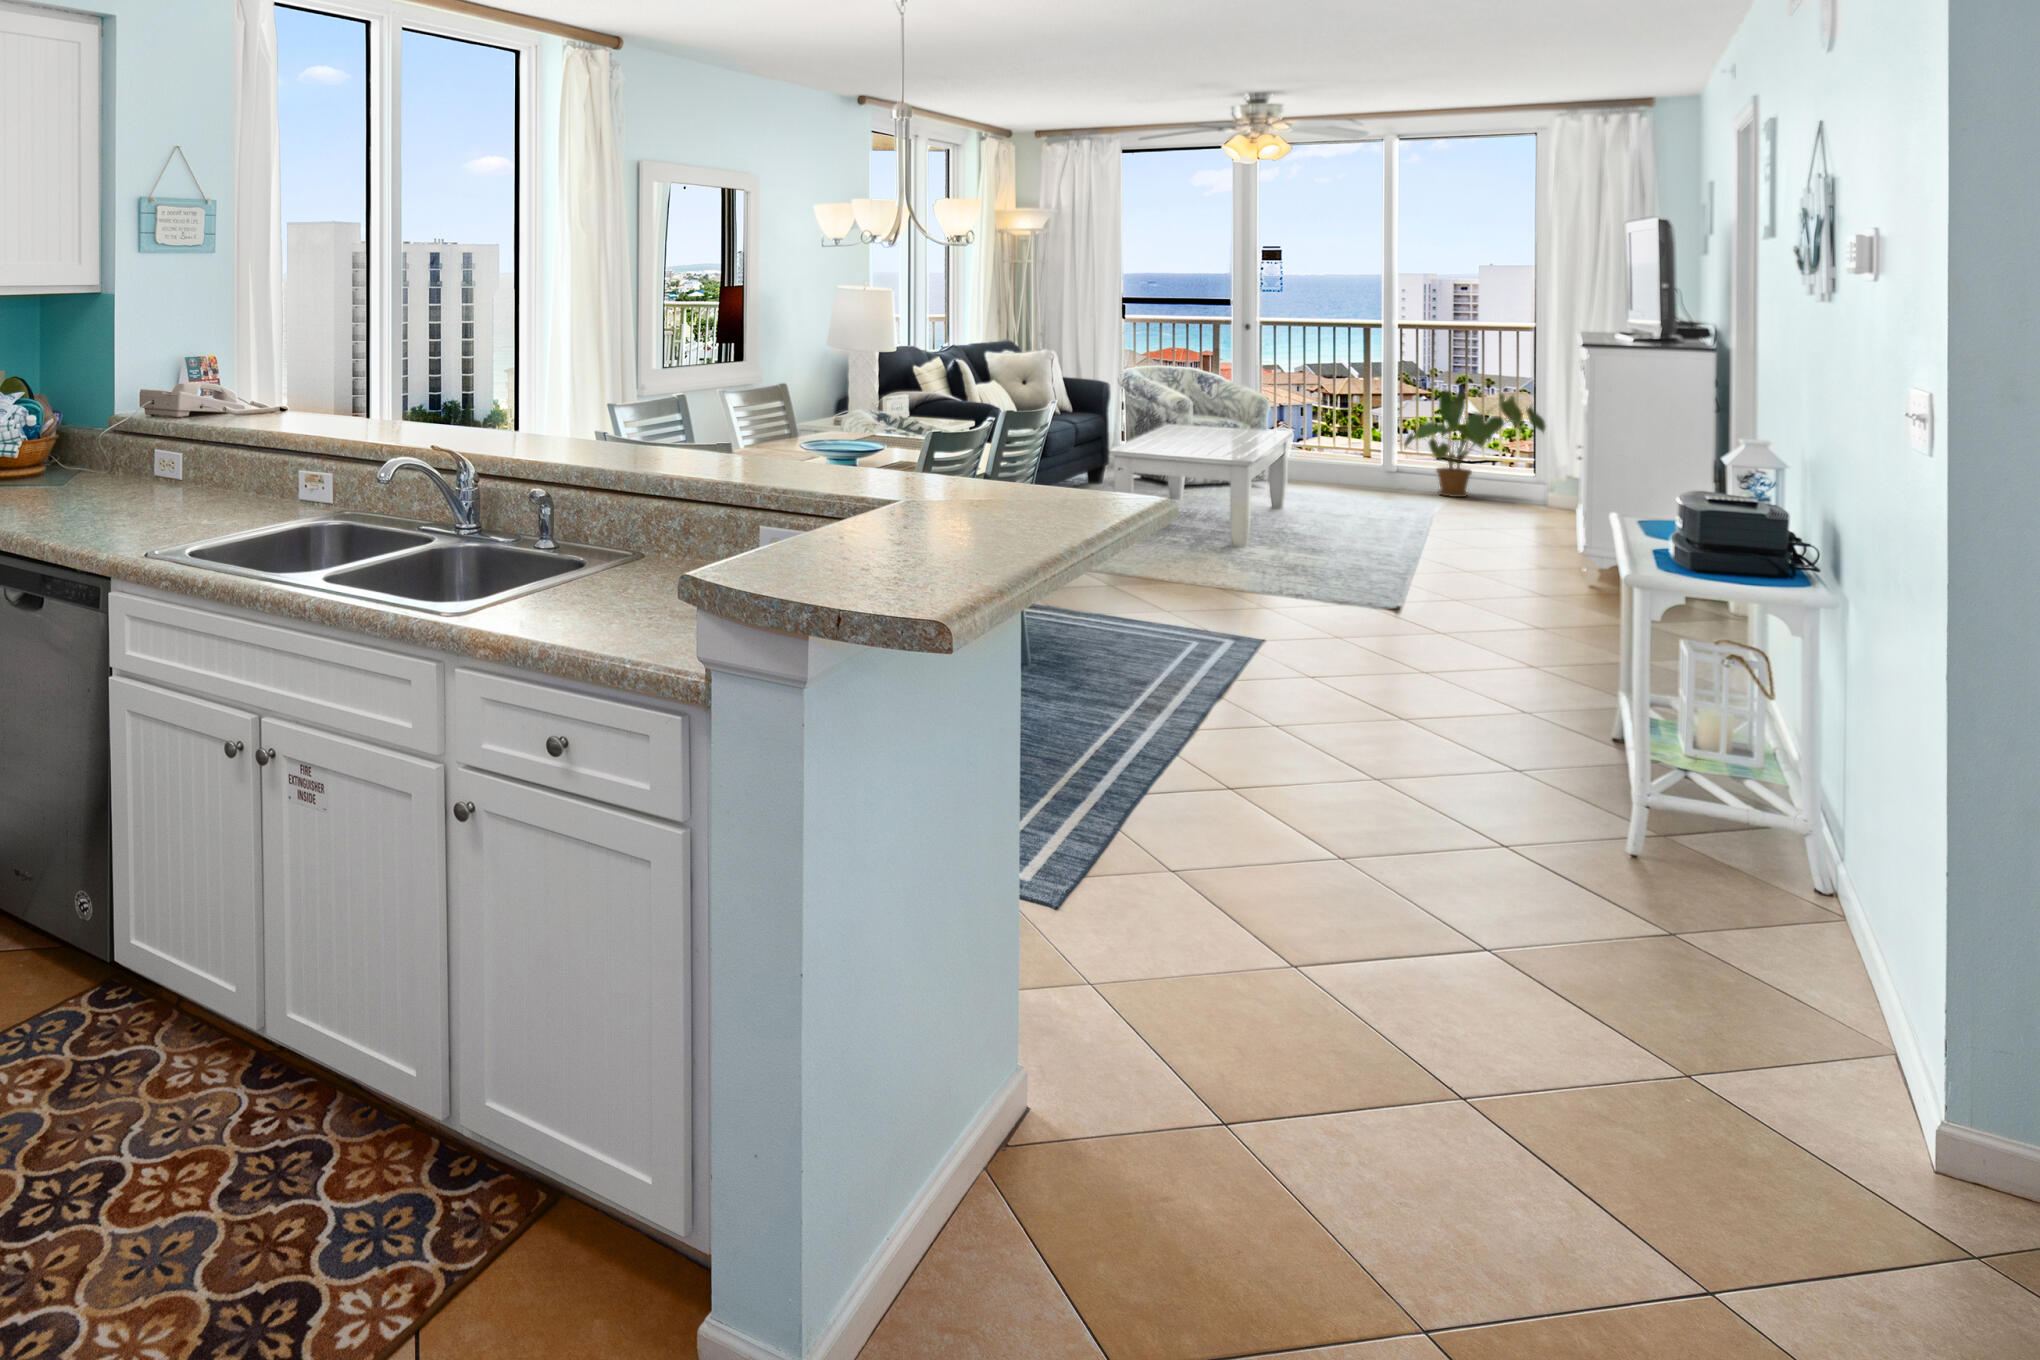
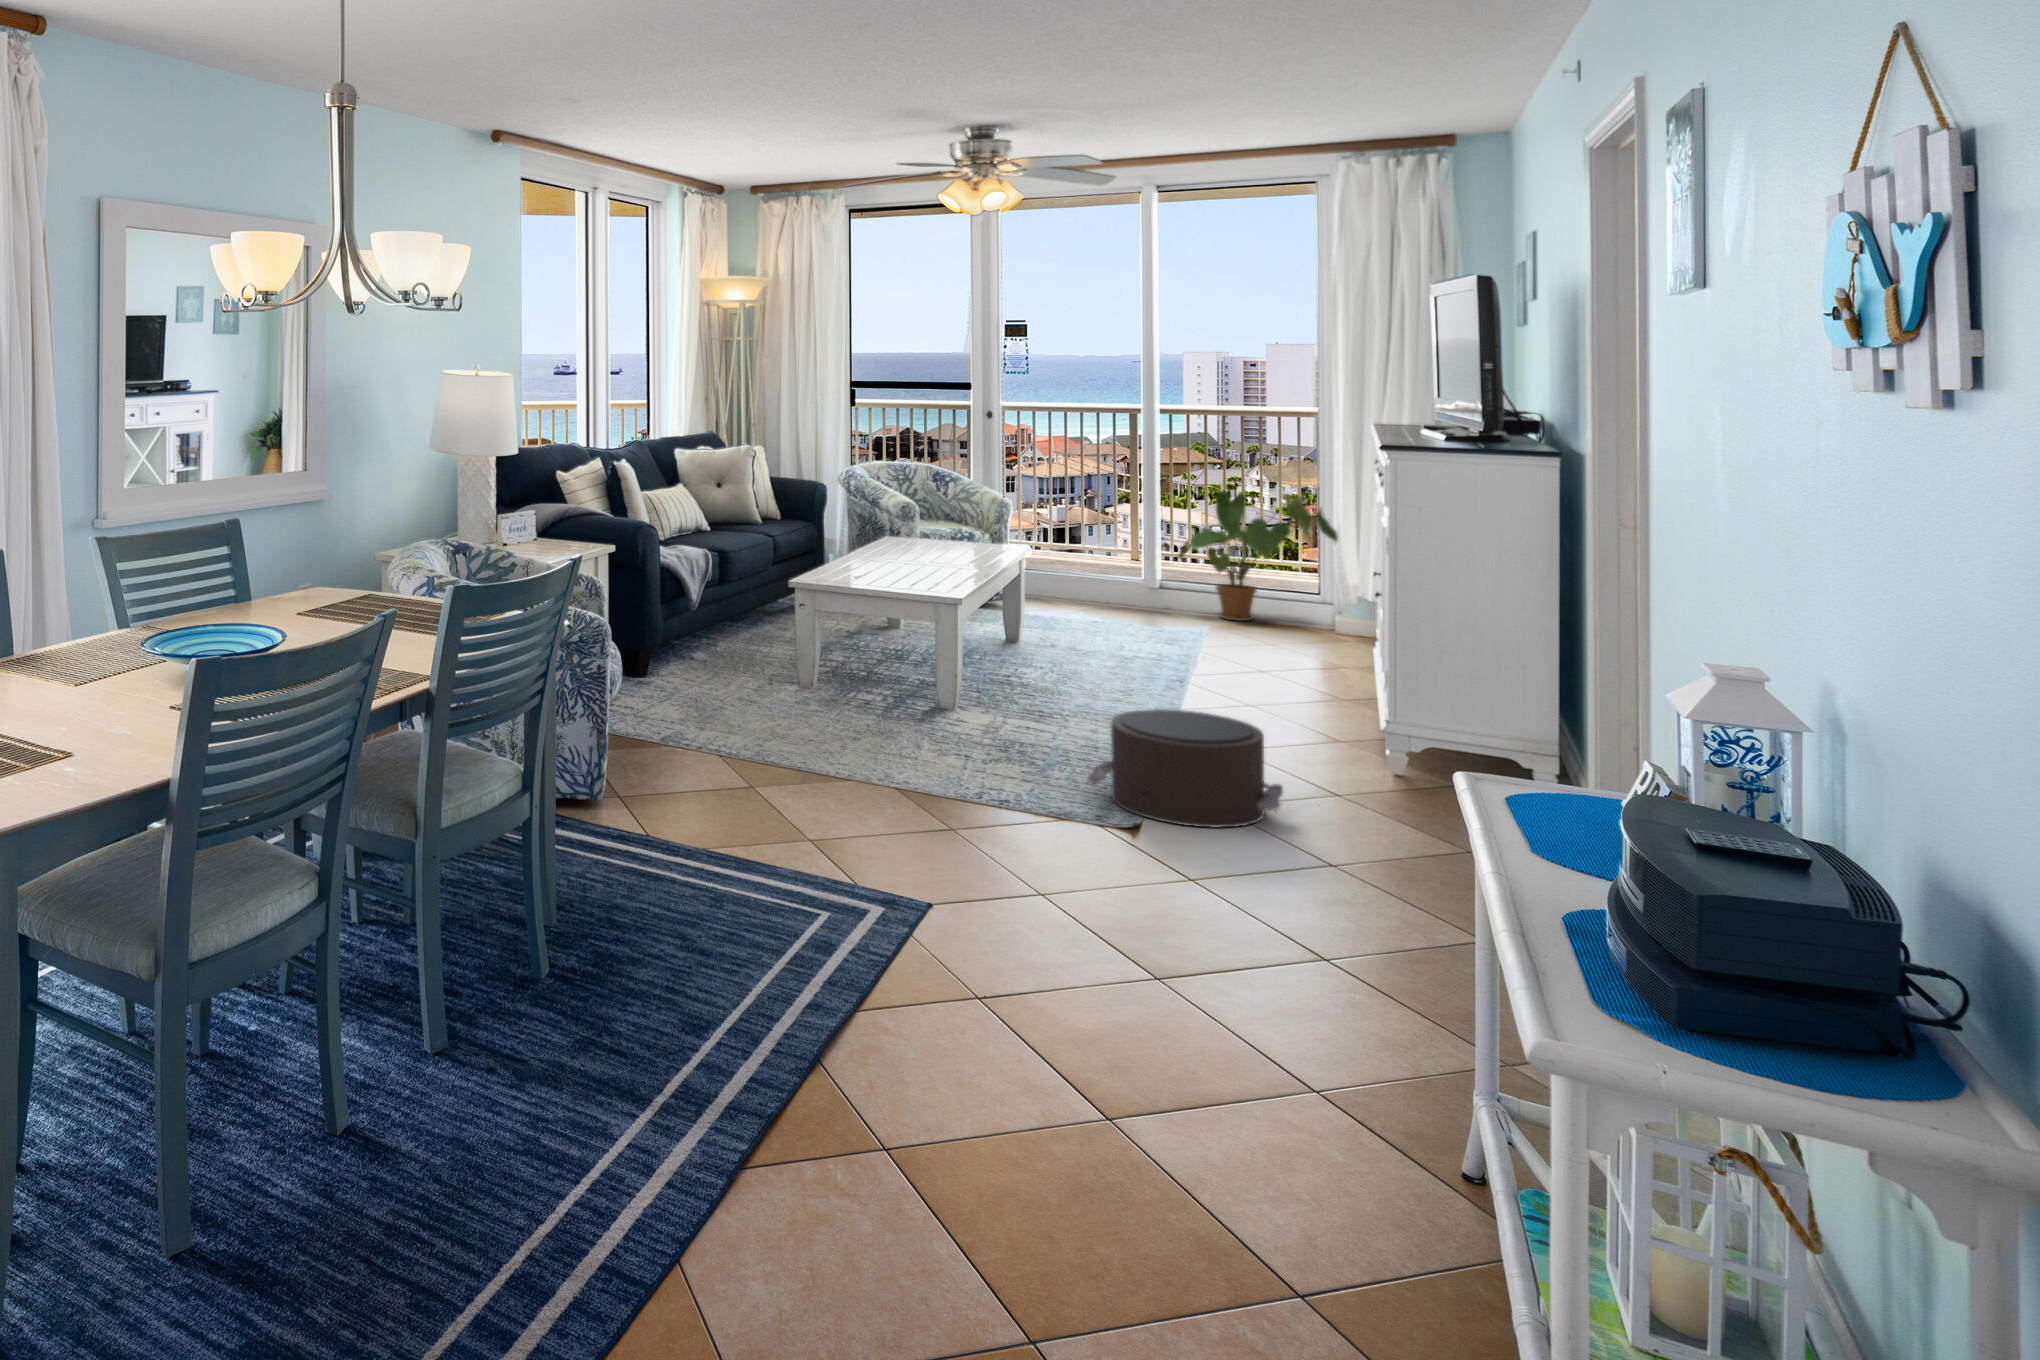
pouf: none [1356,534,1502,608] -> present [1087,709,1283,828]

